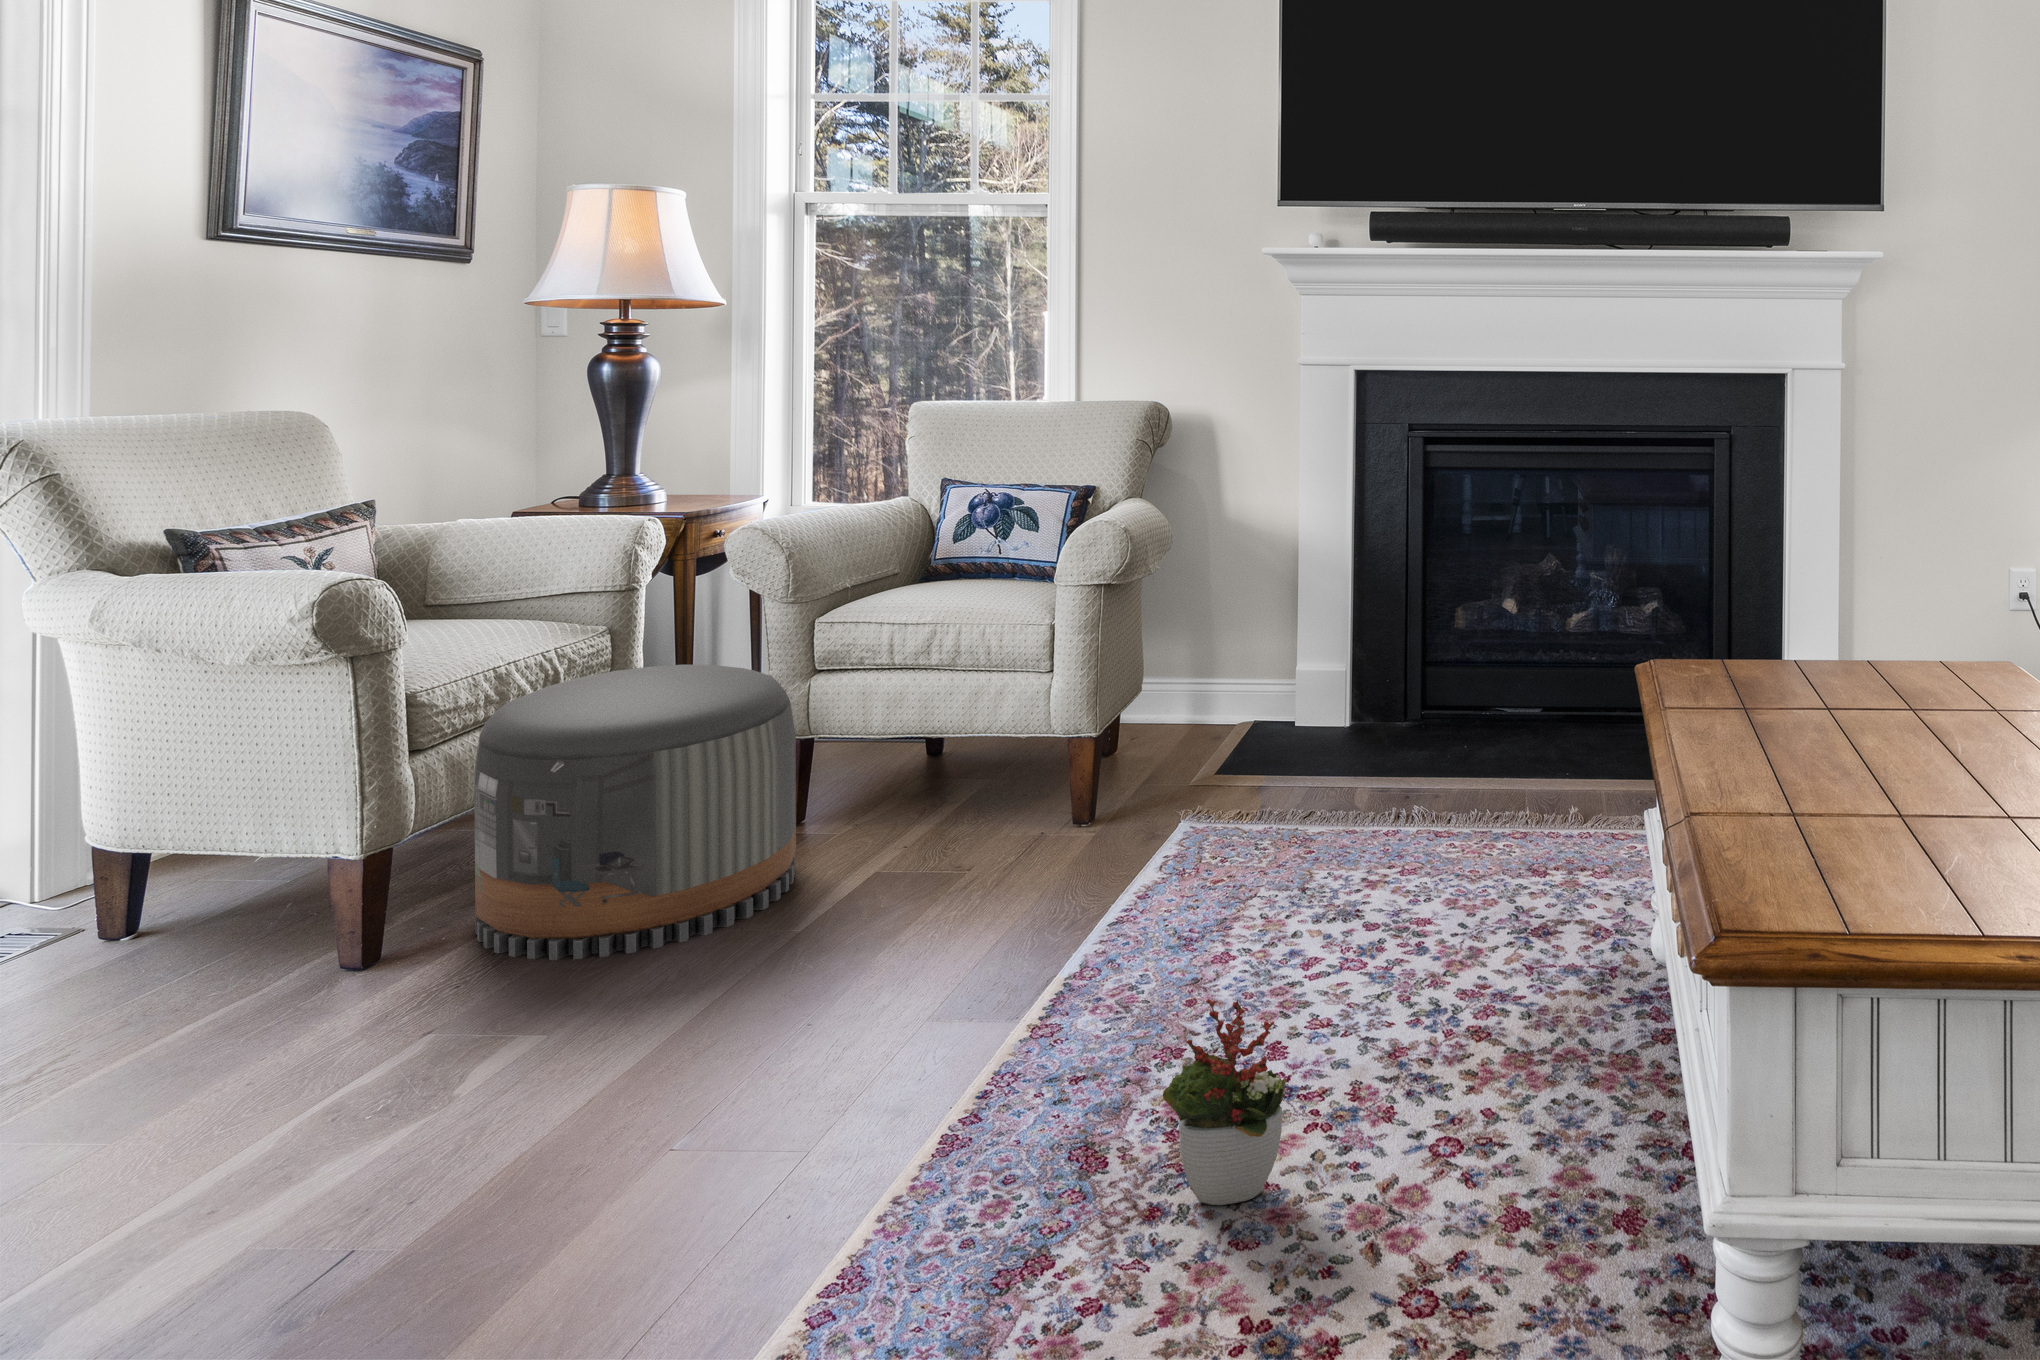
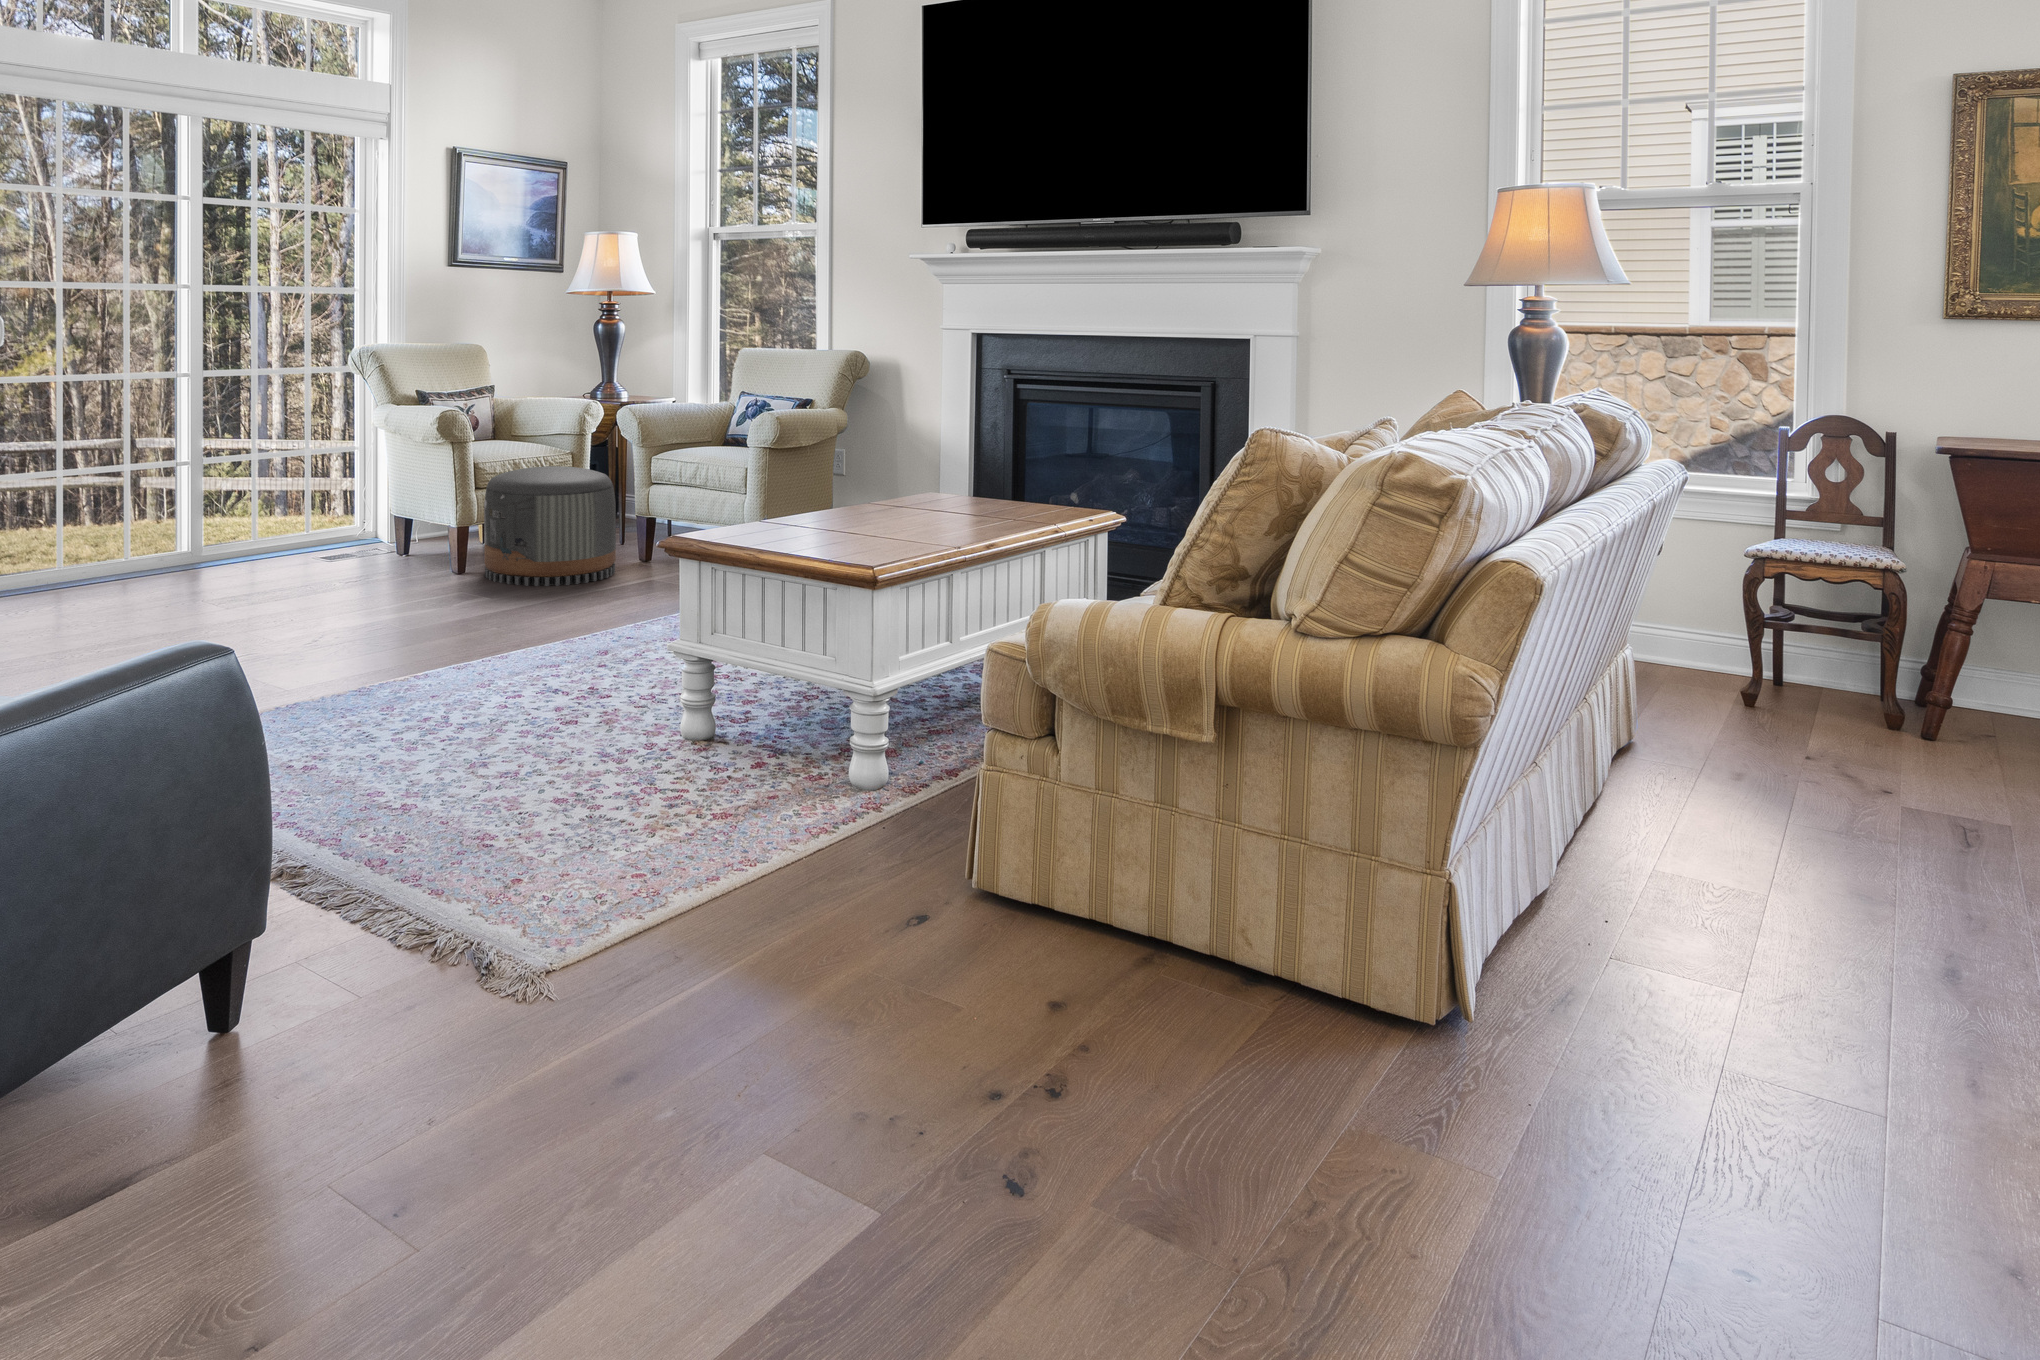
decorative plant: present [1163,999,1287,1205] -> none [585,586,632,672]

